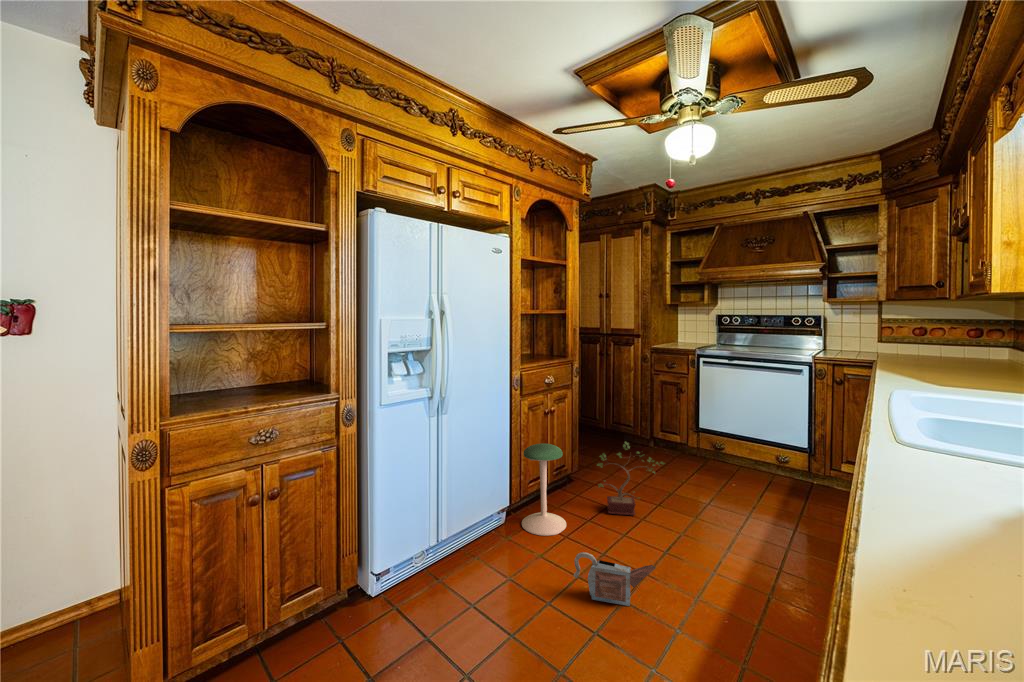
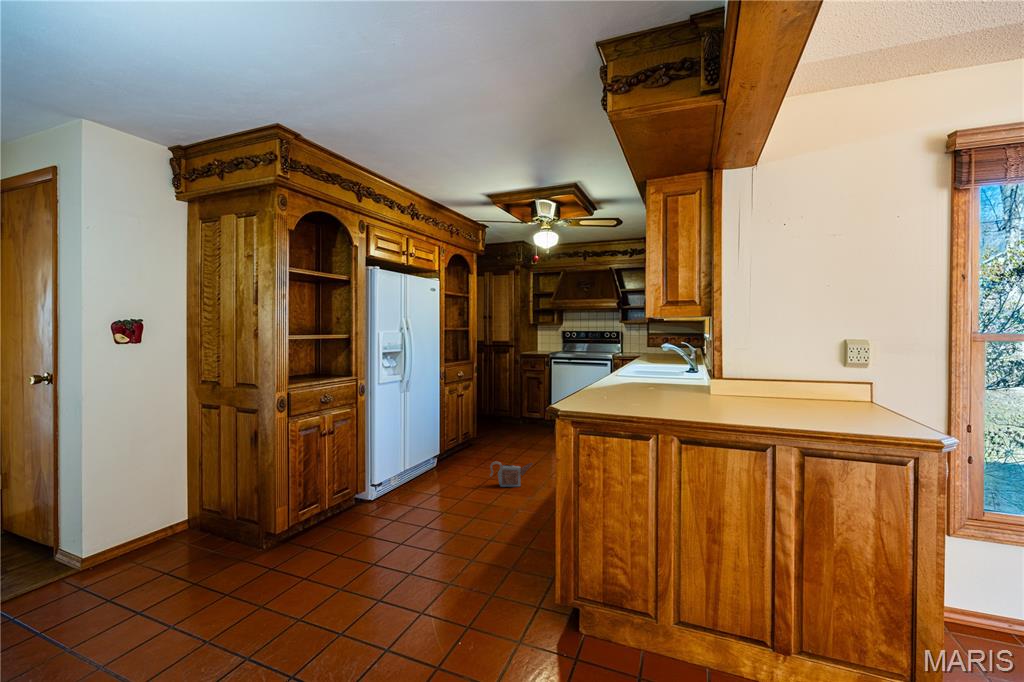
potted plant: present [597,442,664,515] -> none [493,409,535,456]
stool: present [522,444,566,536] -> none [448,412,477,468]

